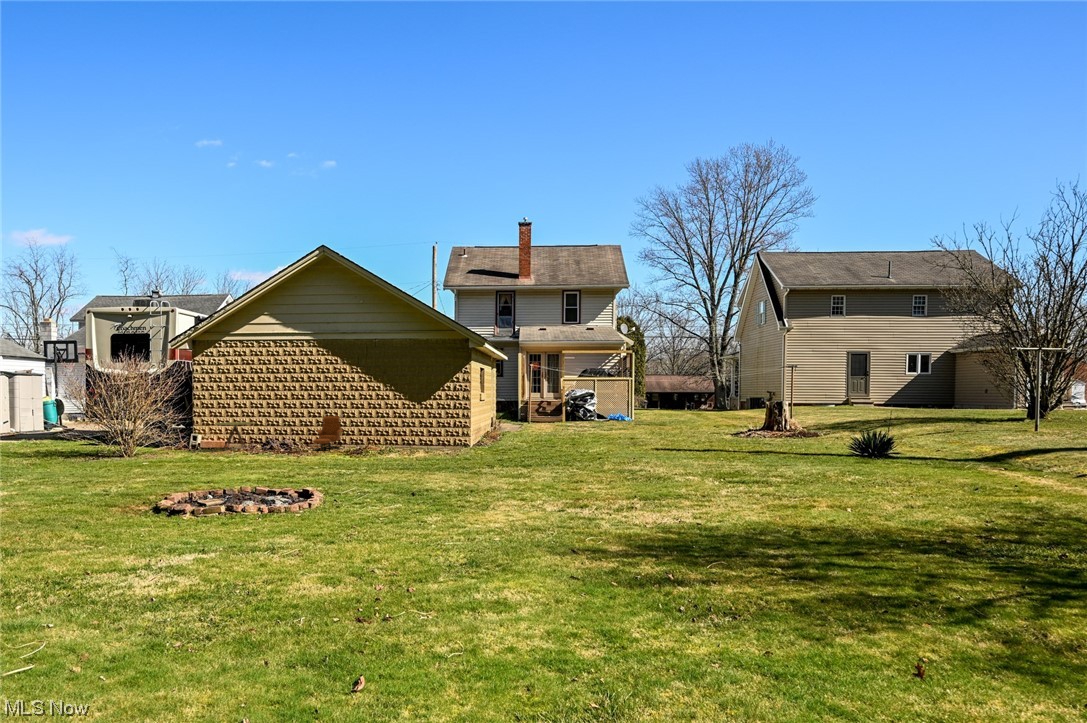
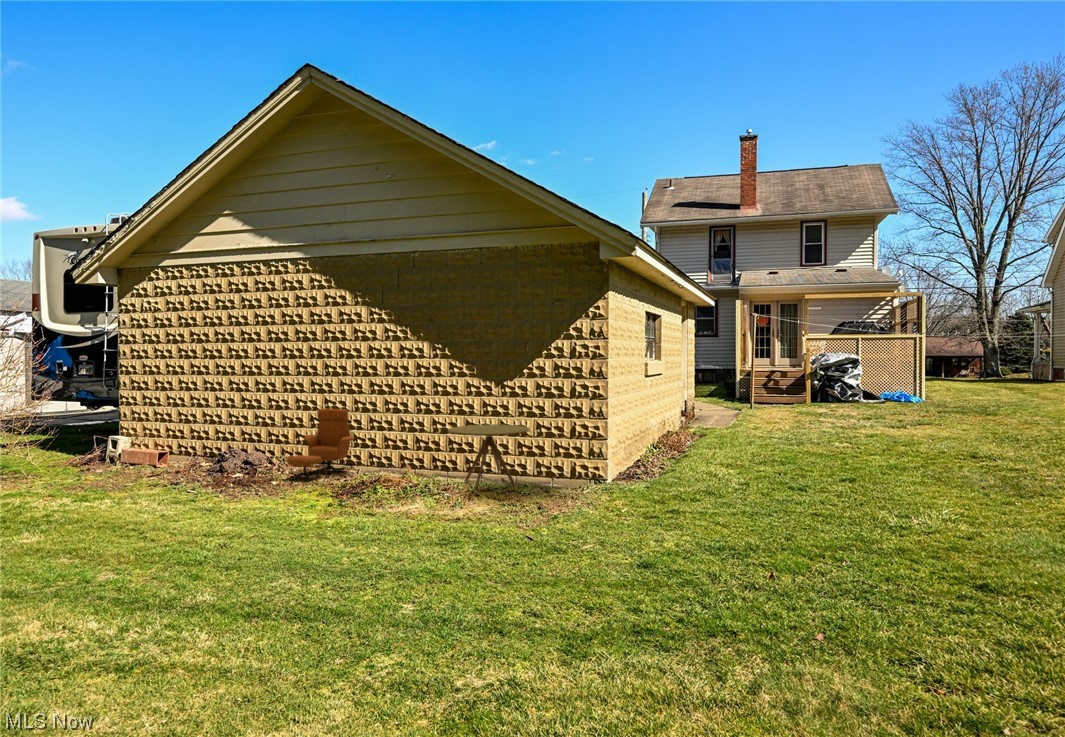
round table: present [215,422,255,449] -> present [448,424,530,489]

